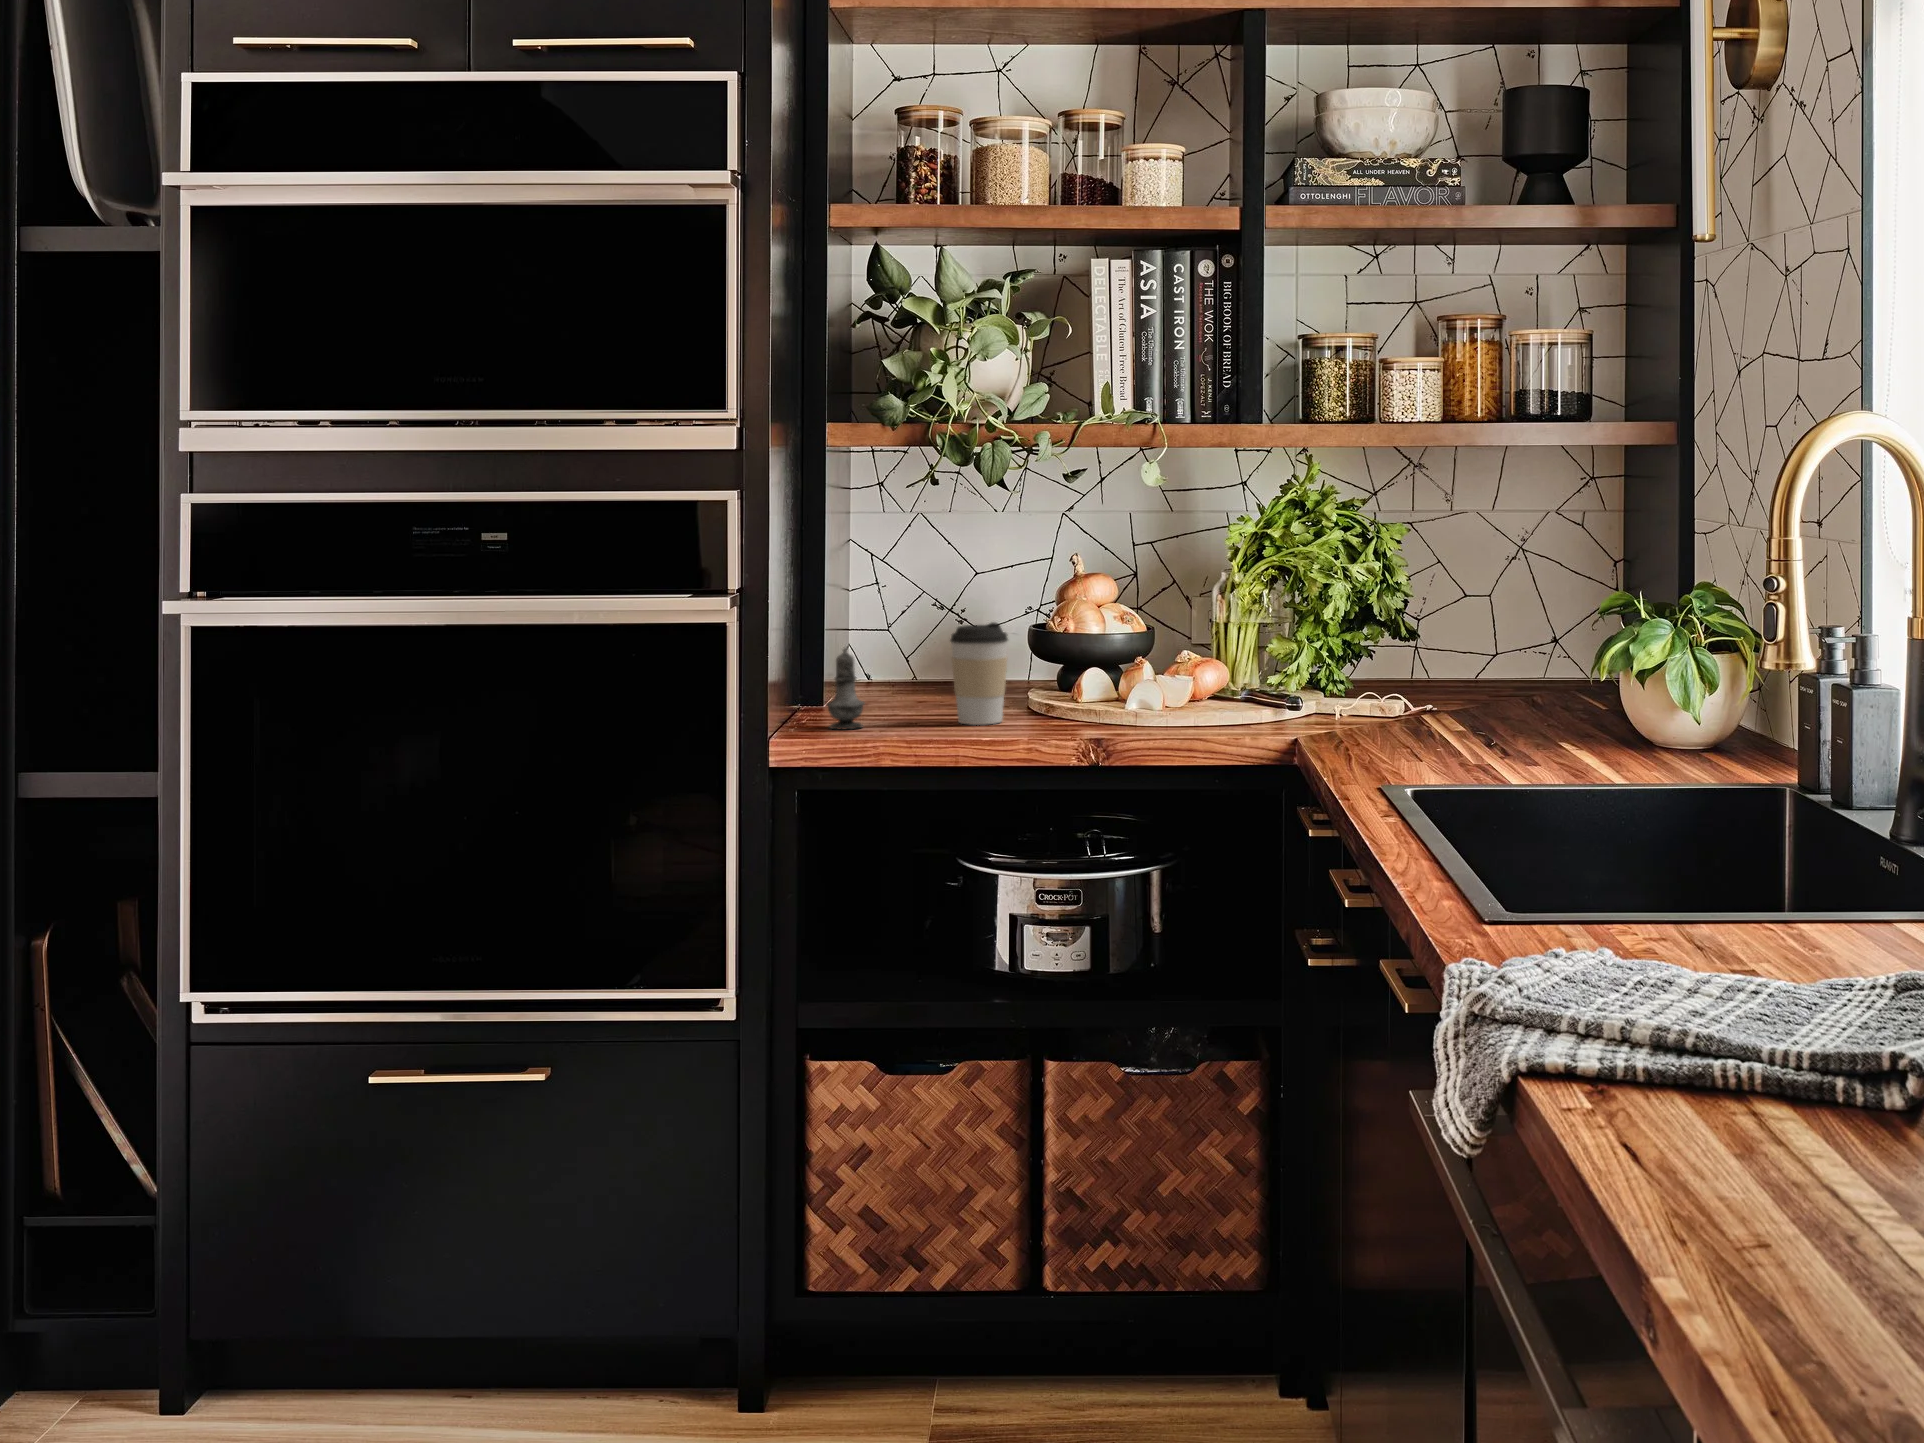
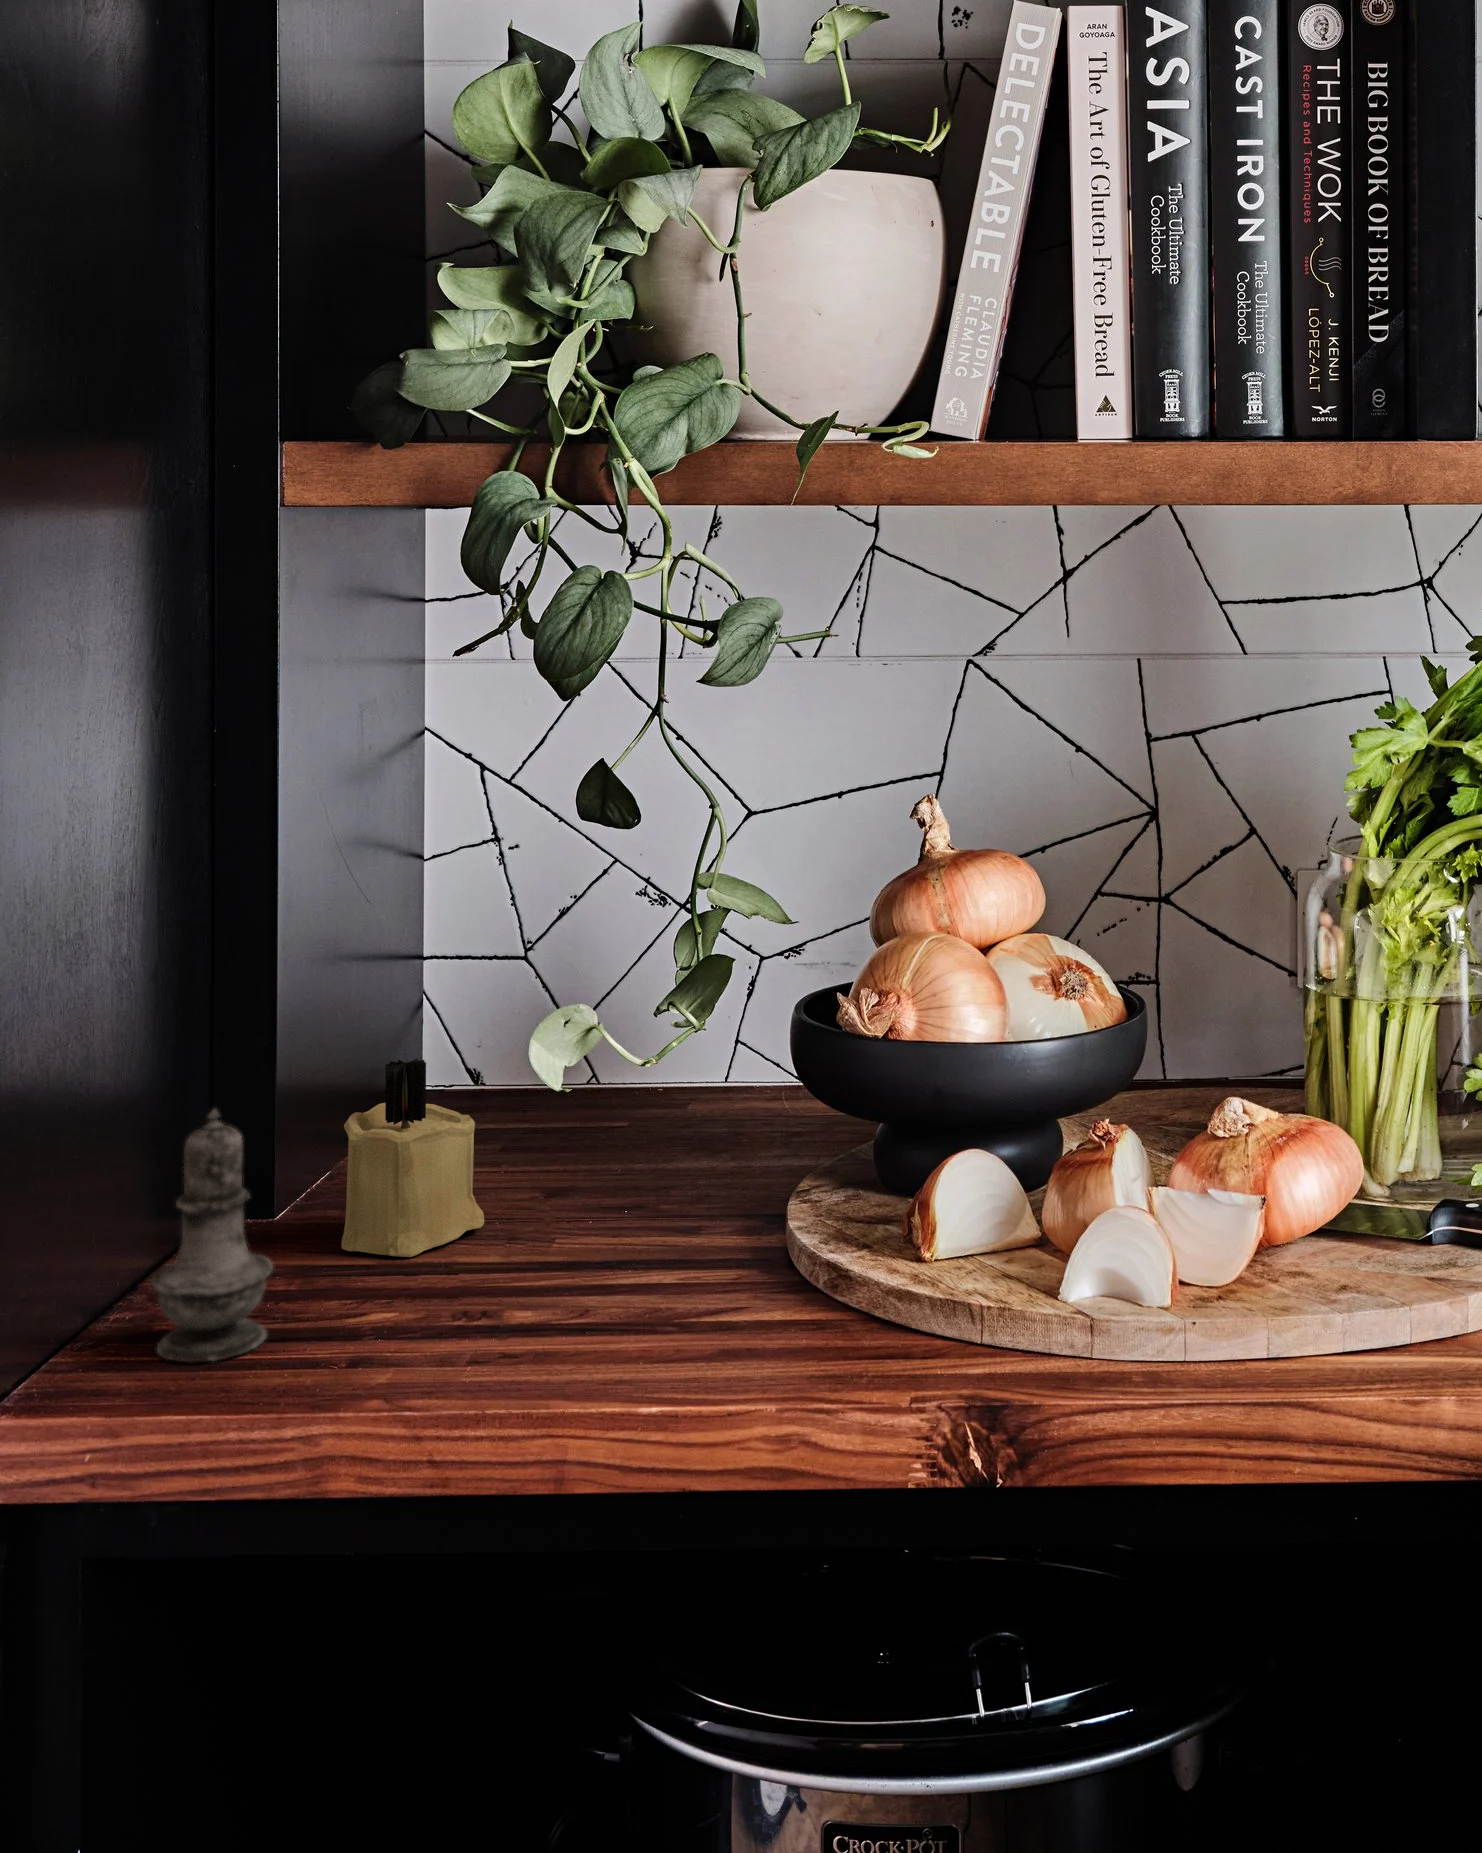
coffee cup: present [950,623,1008,725] -> none [531,1020,706,1342]
candle: none [862,650,911,716] -> present [341,1058,484,1257]

